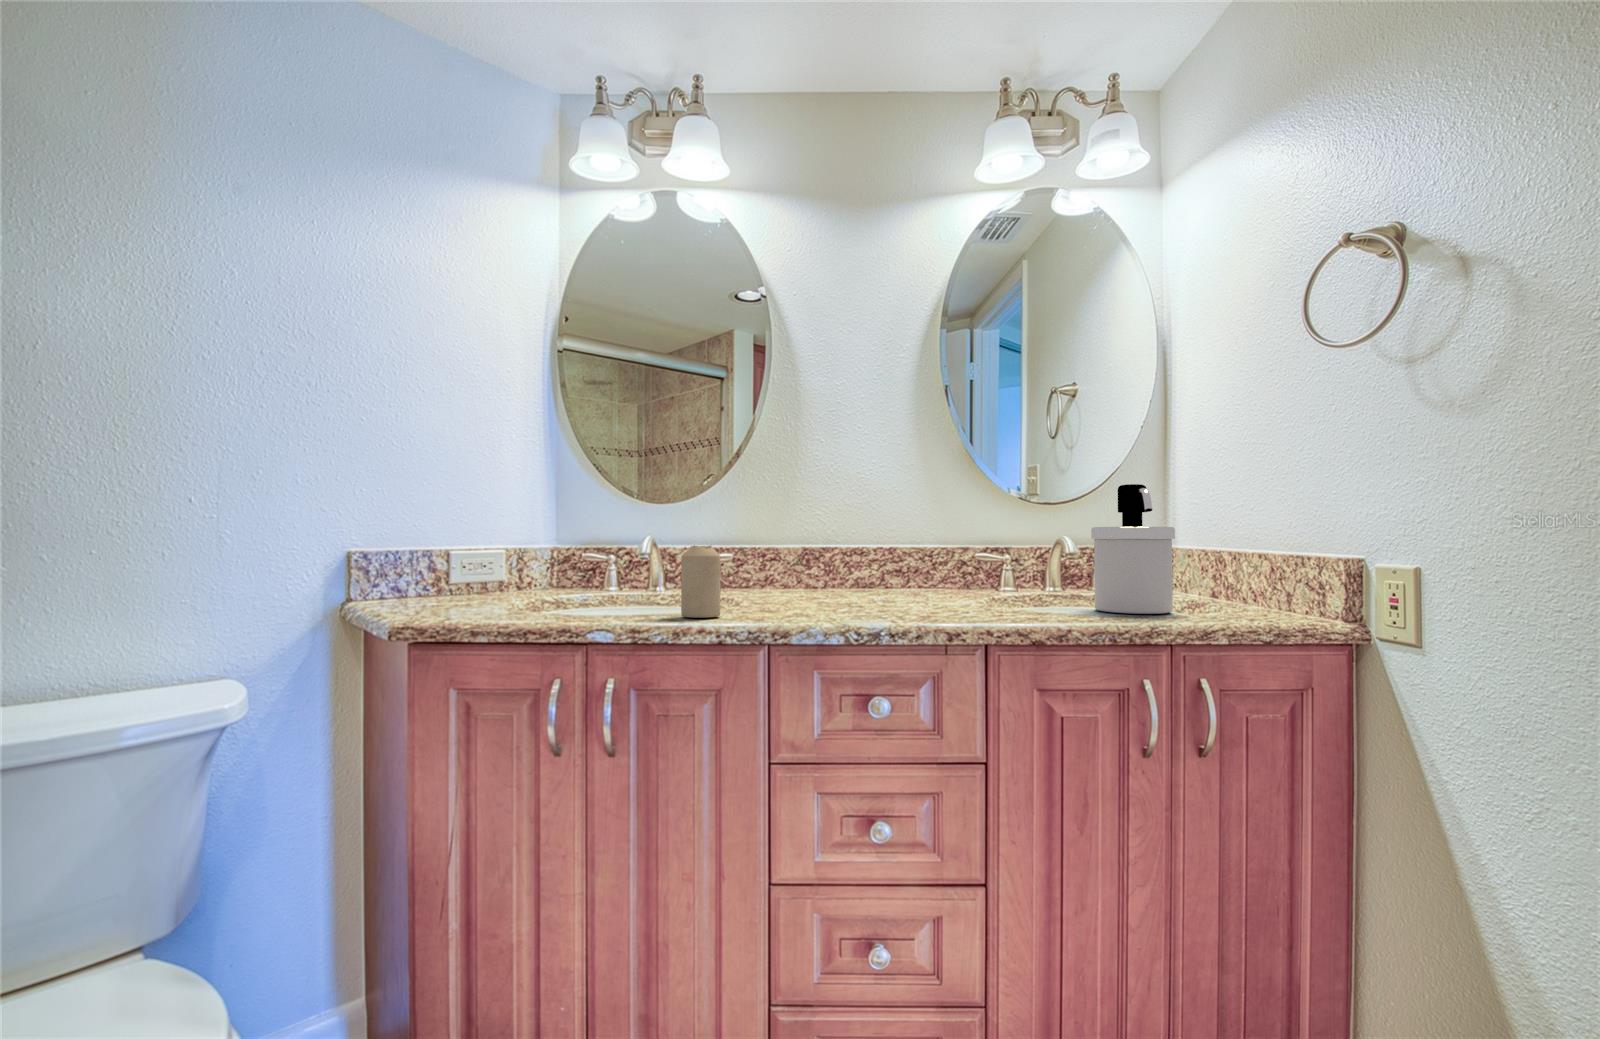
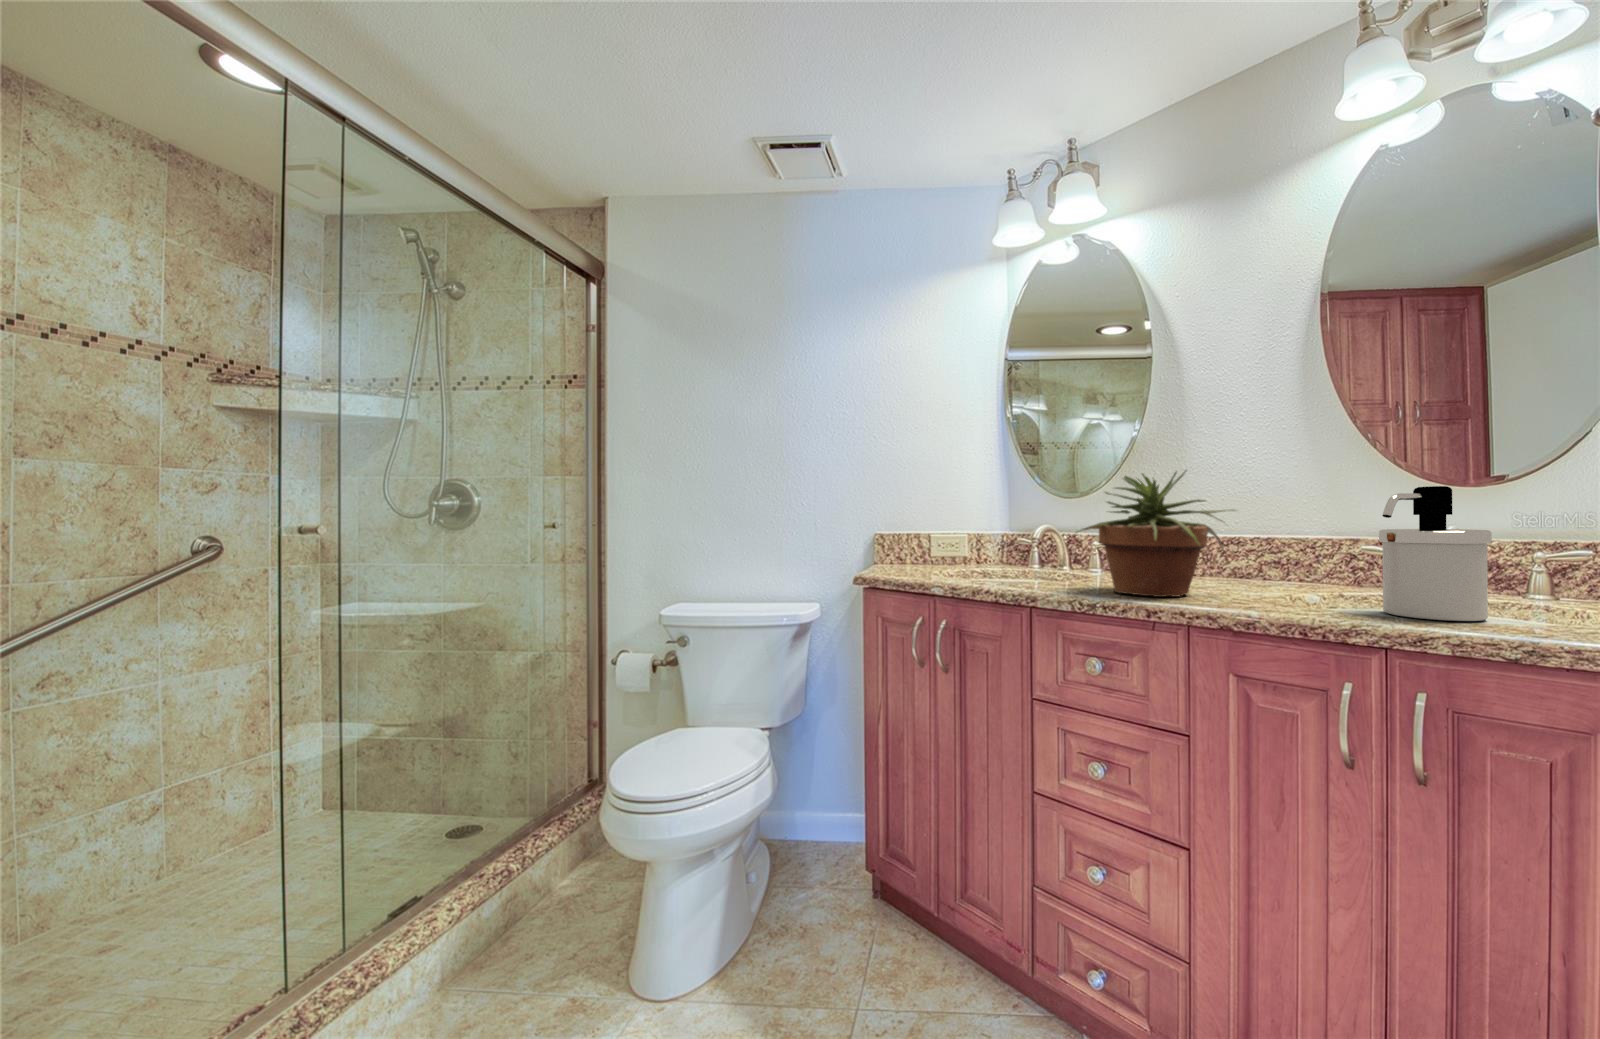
potted plant: none [810,450,973,616] -> present [1076,470,1235,597]
candle: present [681,546,721,618] -> none [997,541,1023,585]

